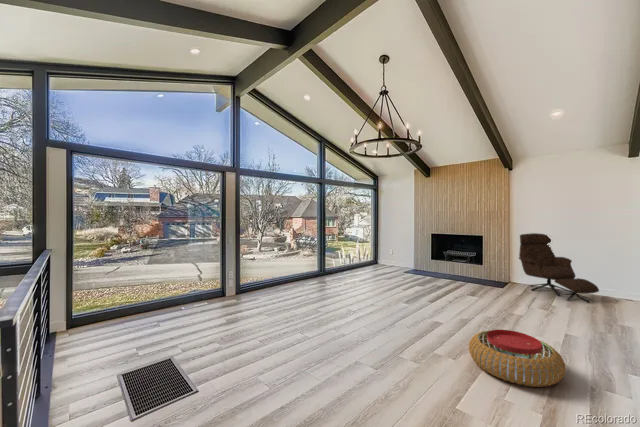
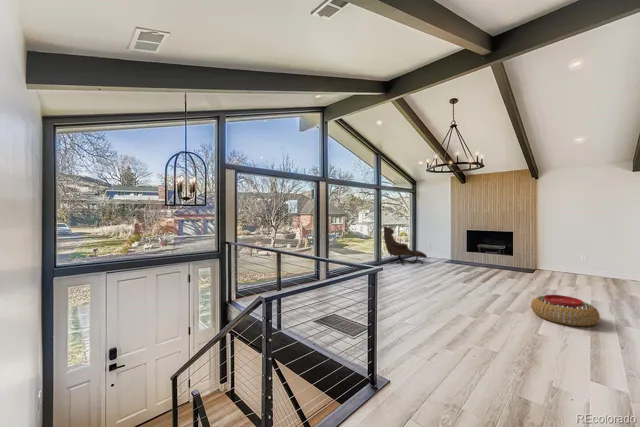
lounge chair: present [519,233,599,303] -> present [384,227,427,265]

